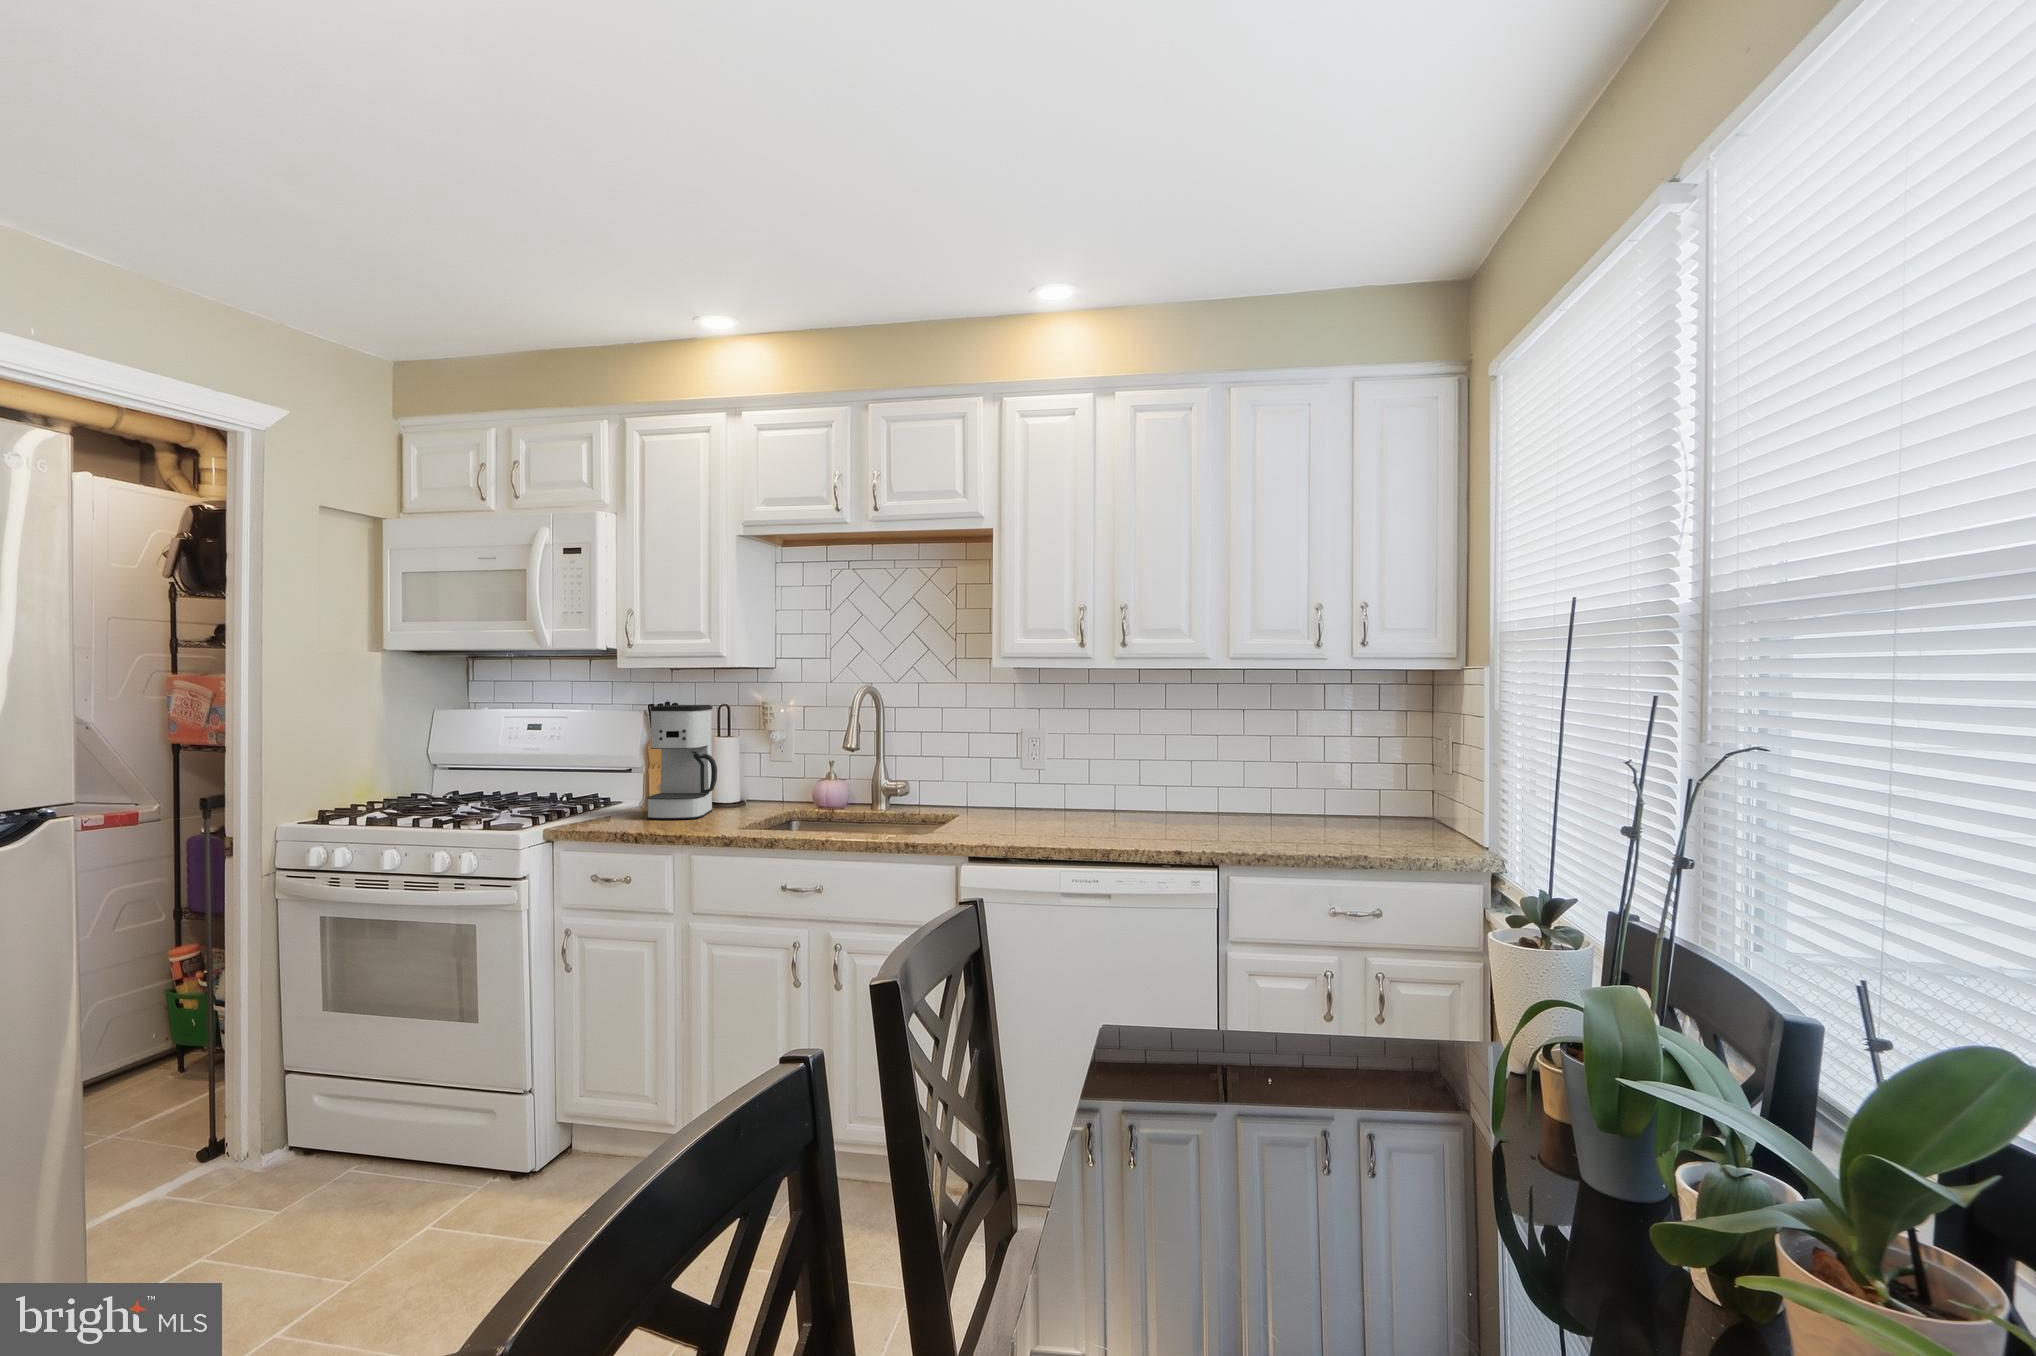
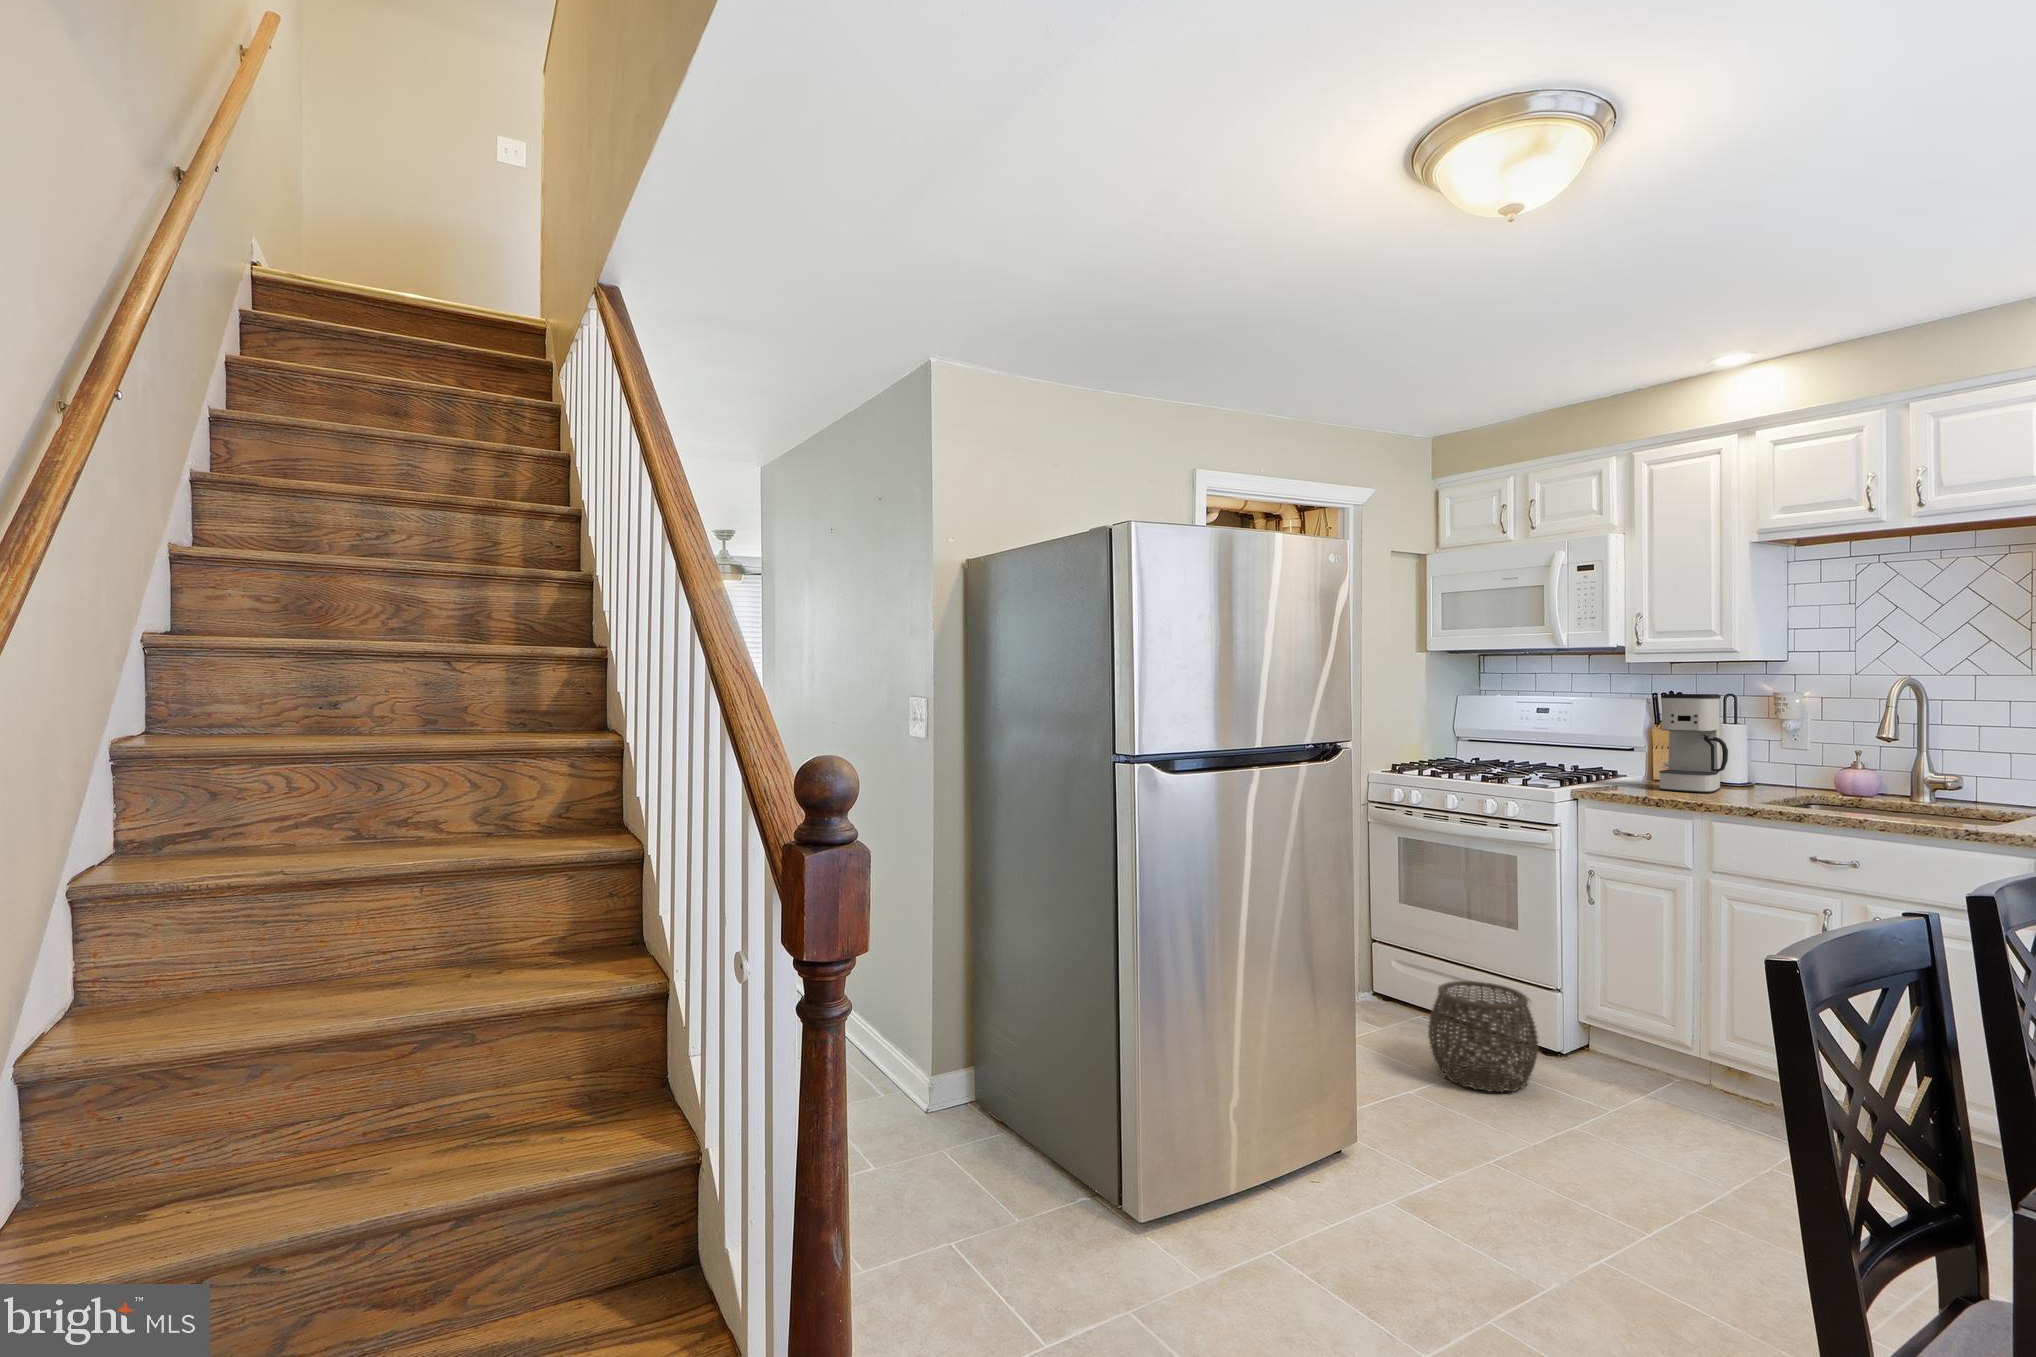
woven basket: none [318,1112,485,1286] -> present [1428,981,1538,1093]

